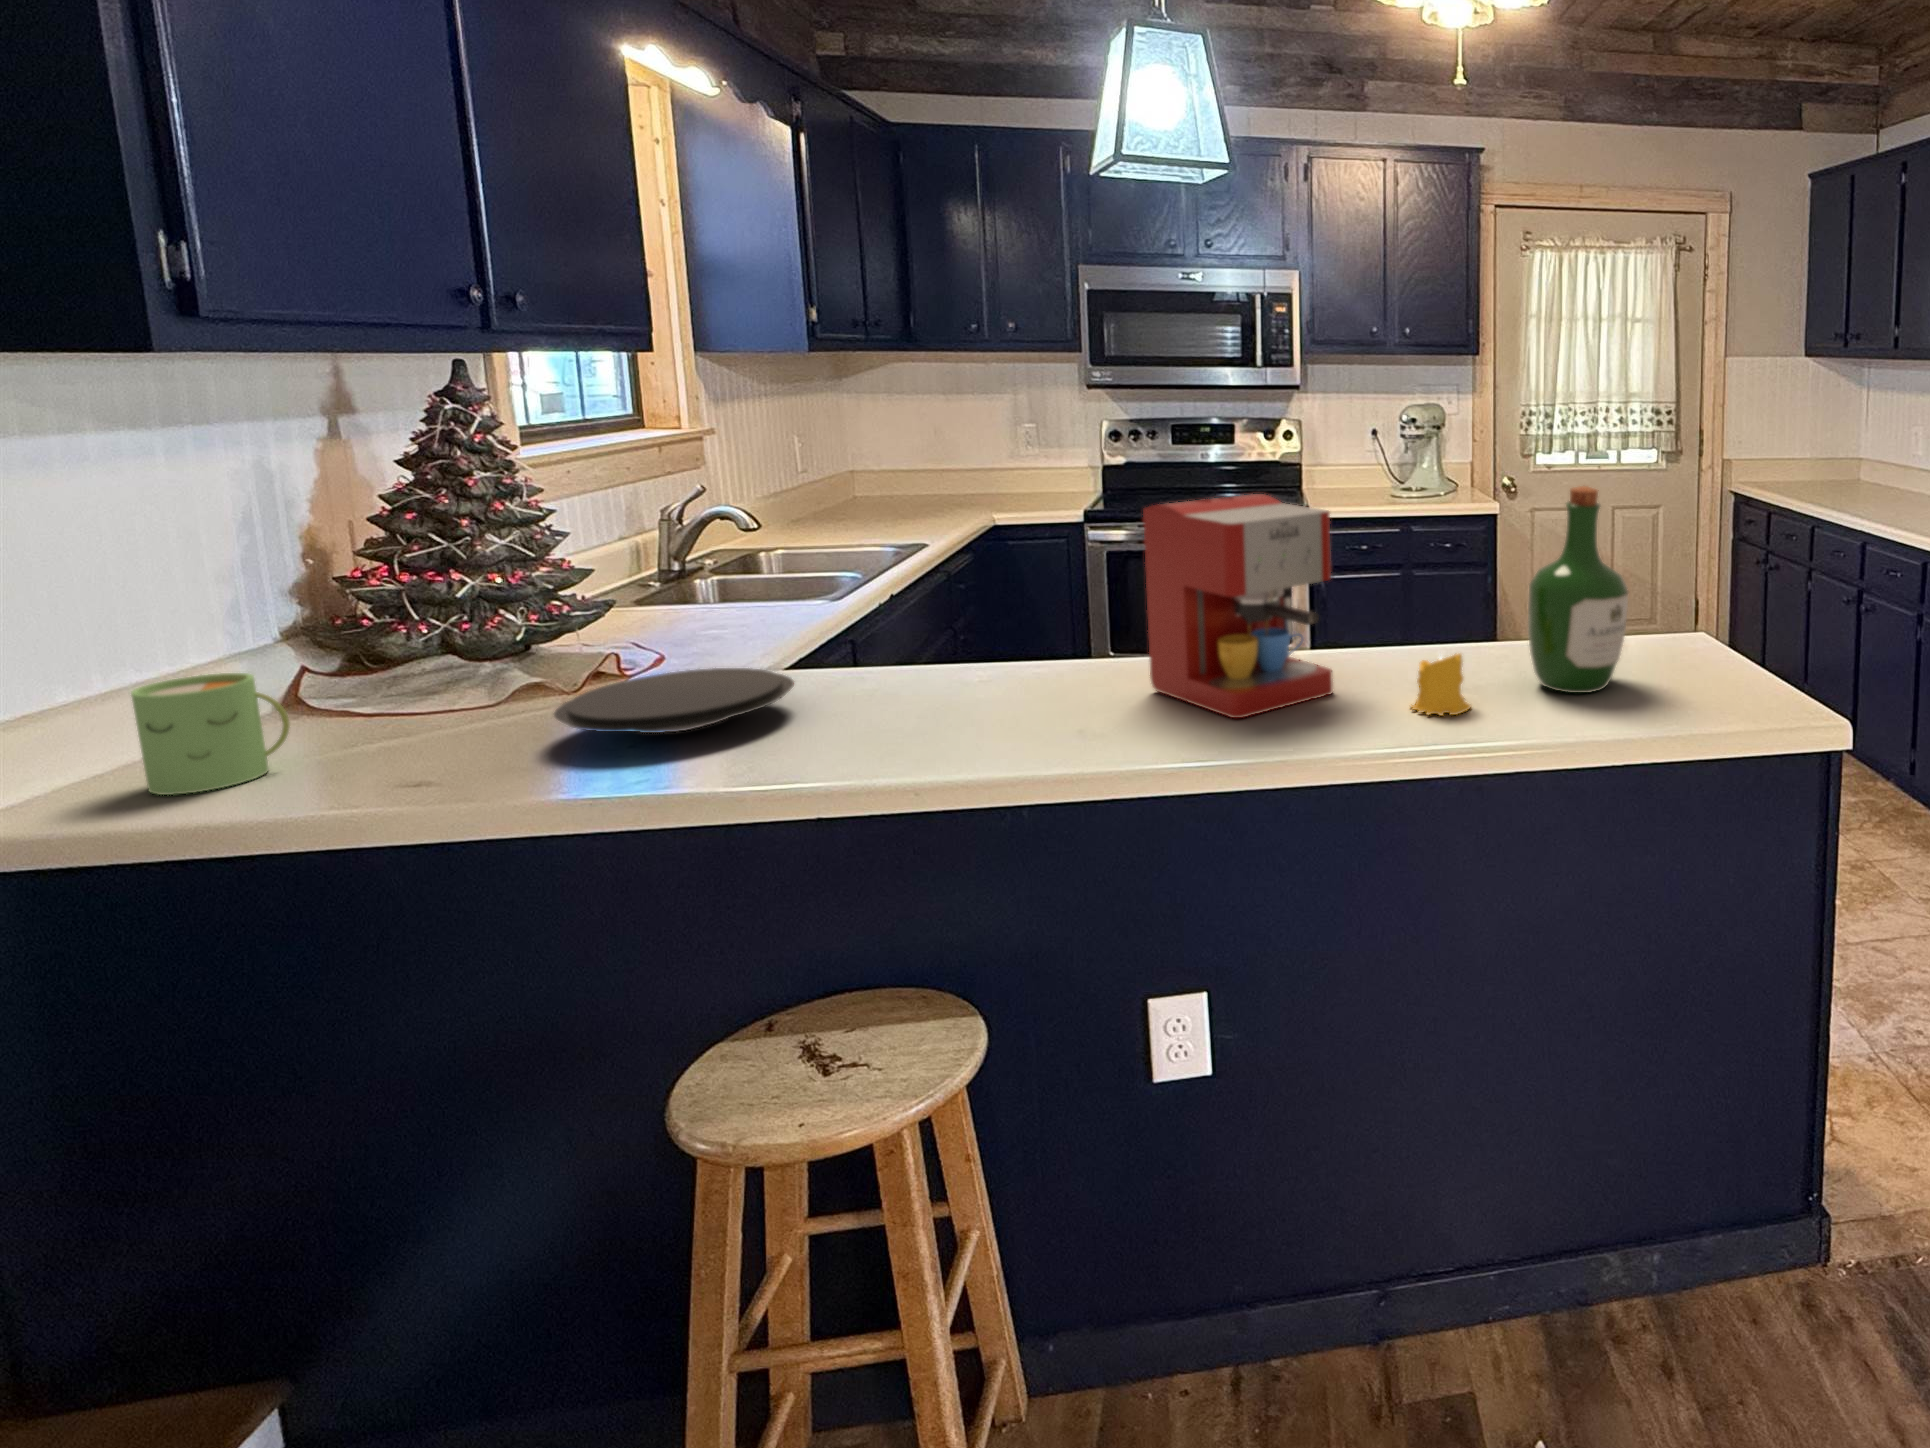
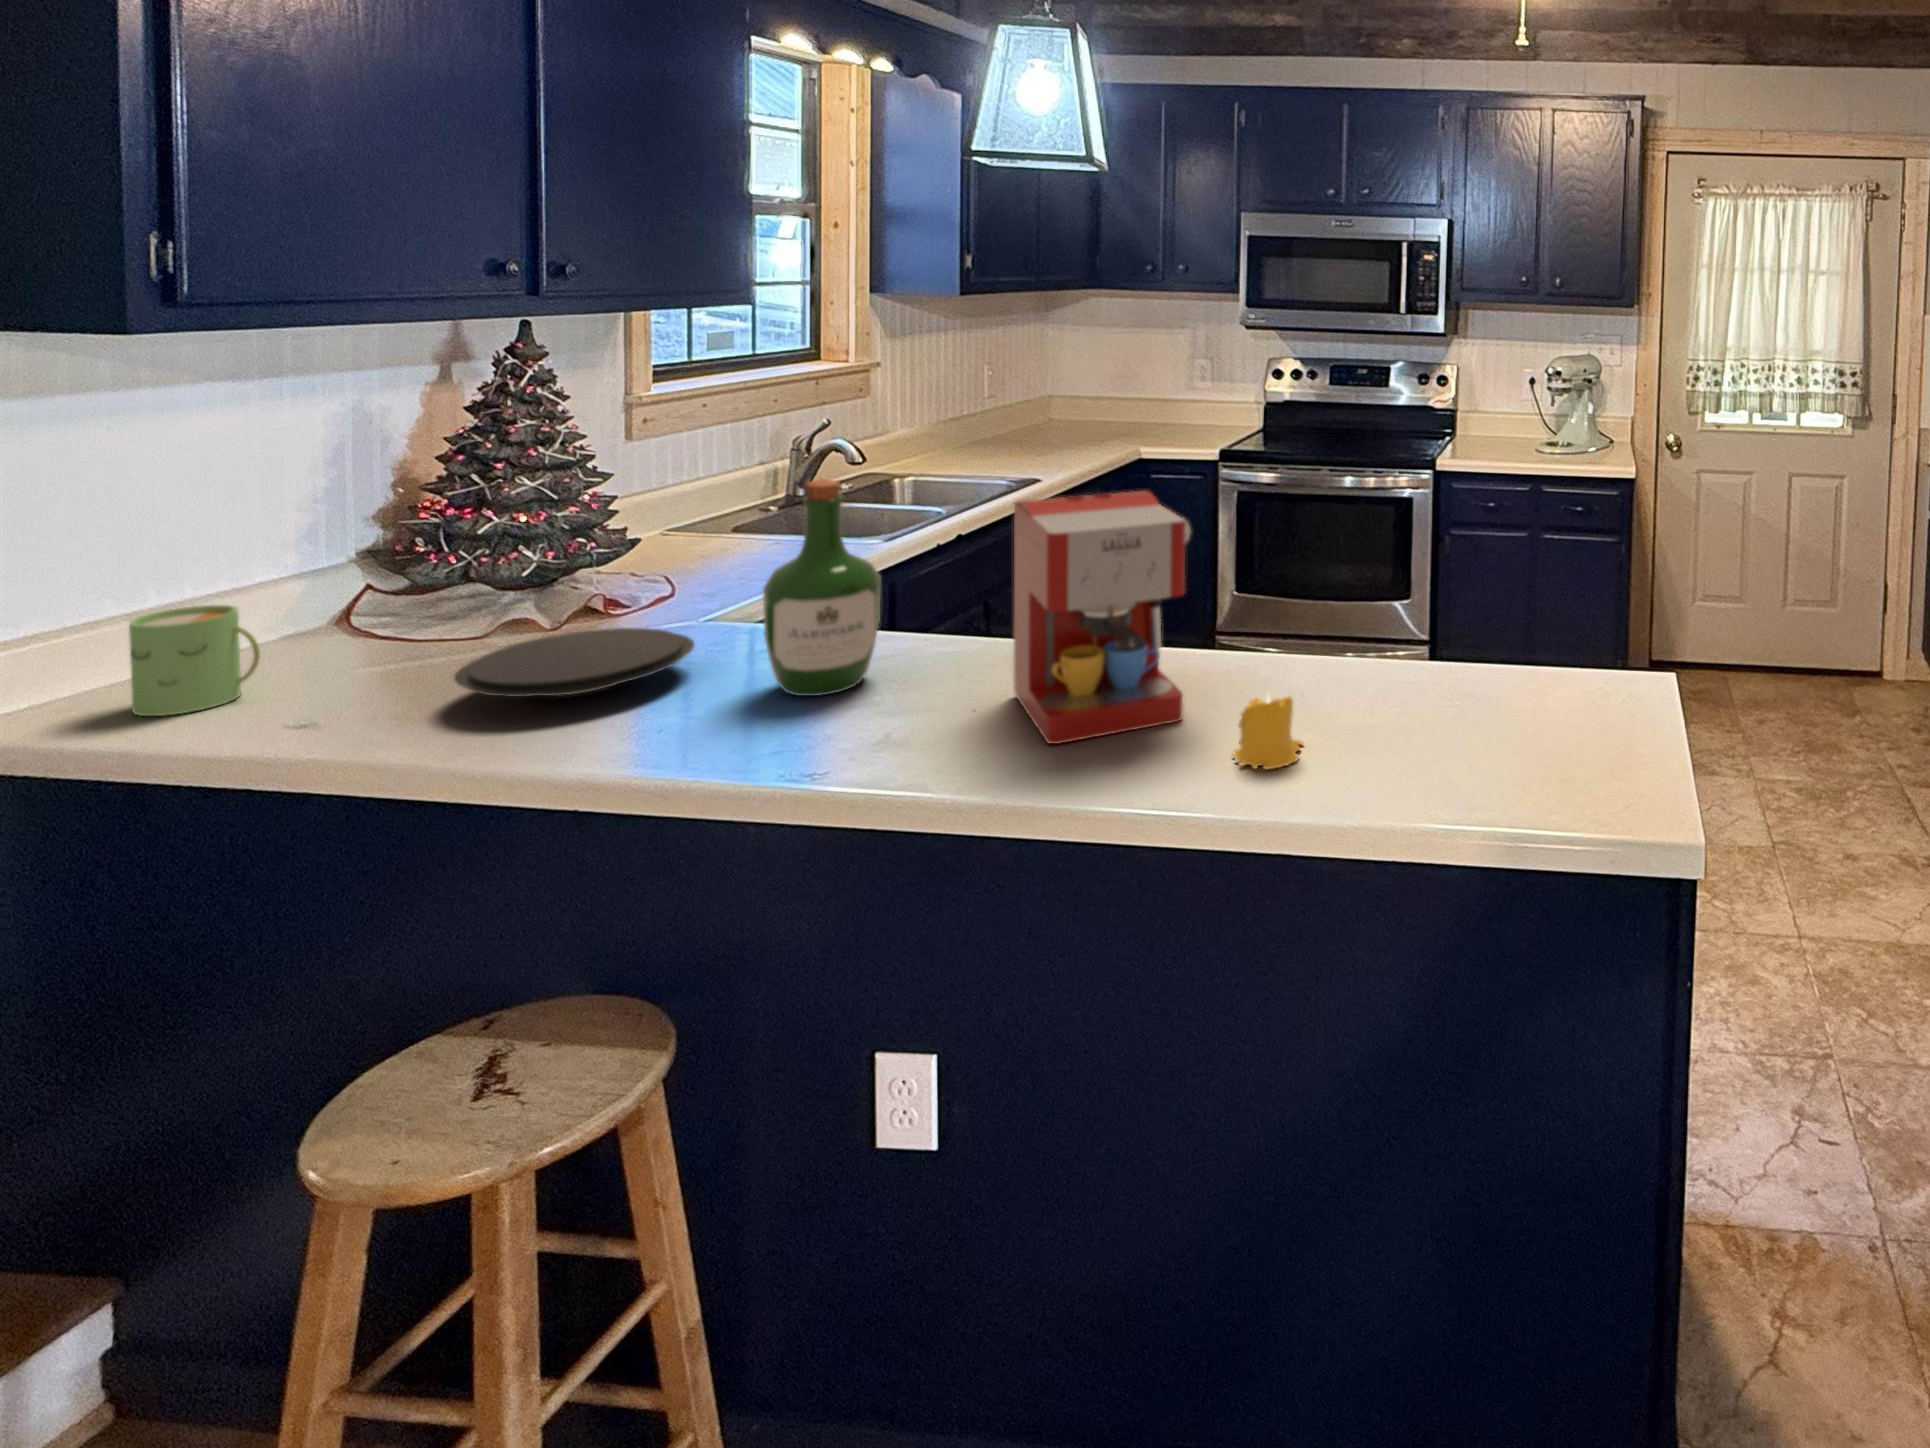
wine bottle: present [1528,486,1628,693] -> present [763,479,880,696]

